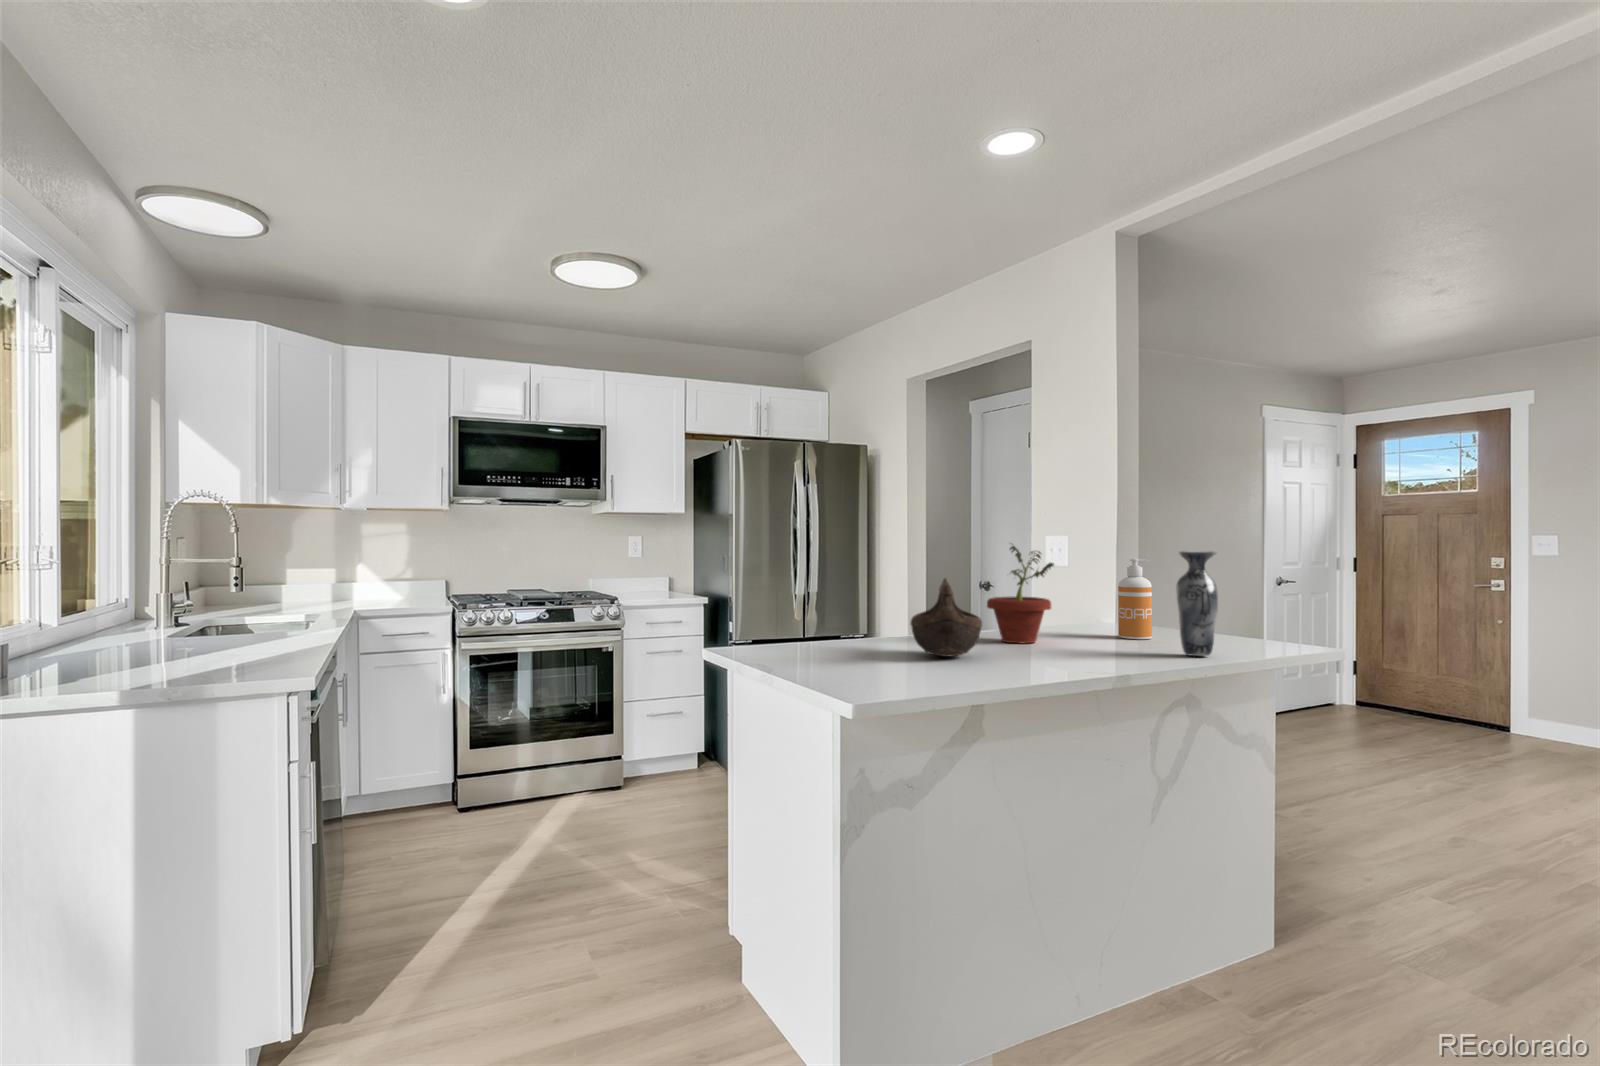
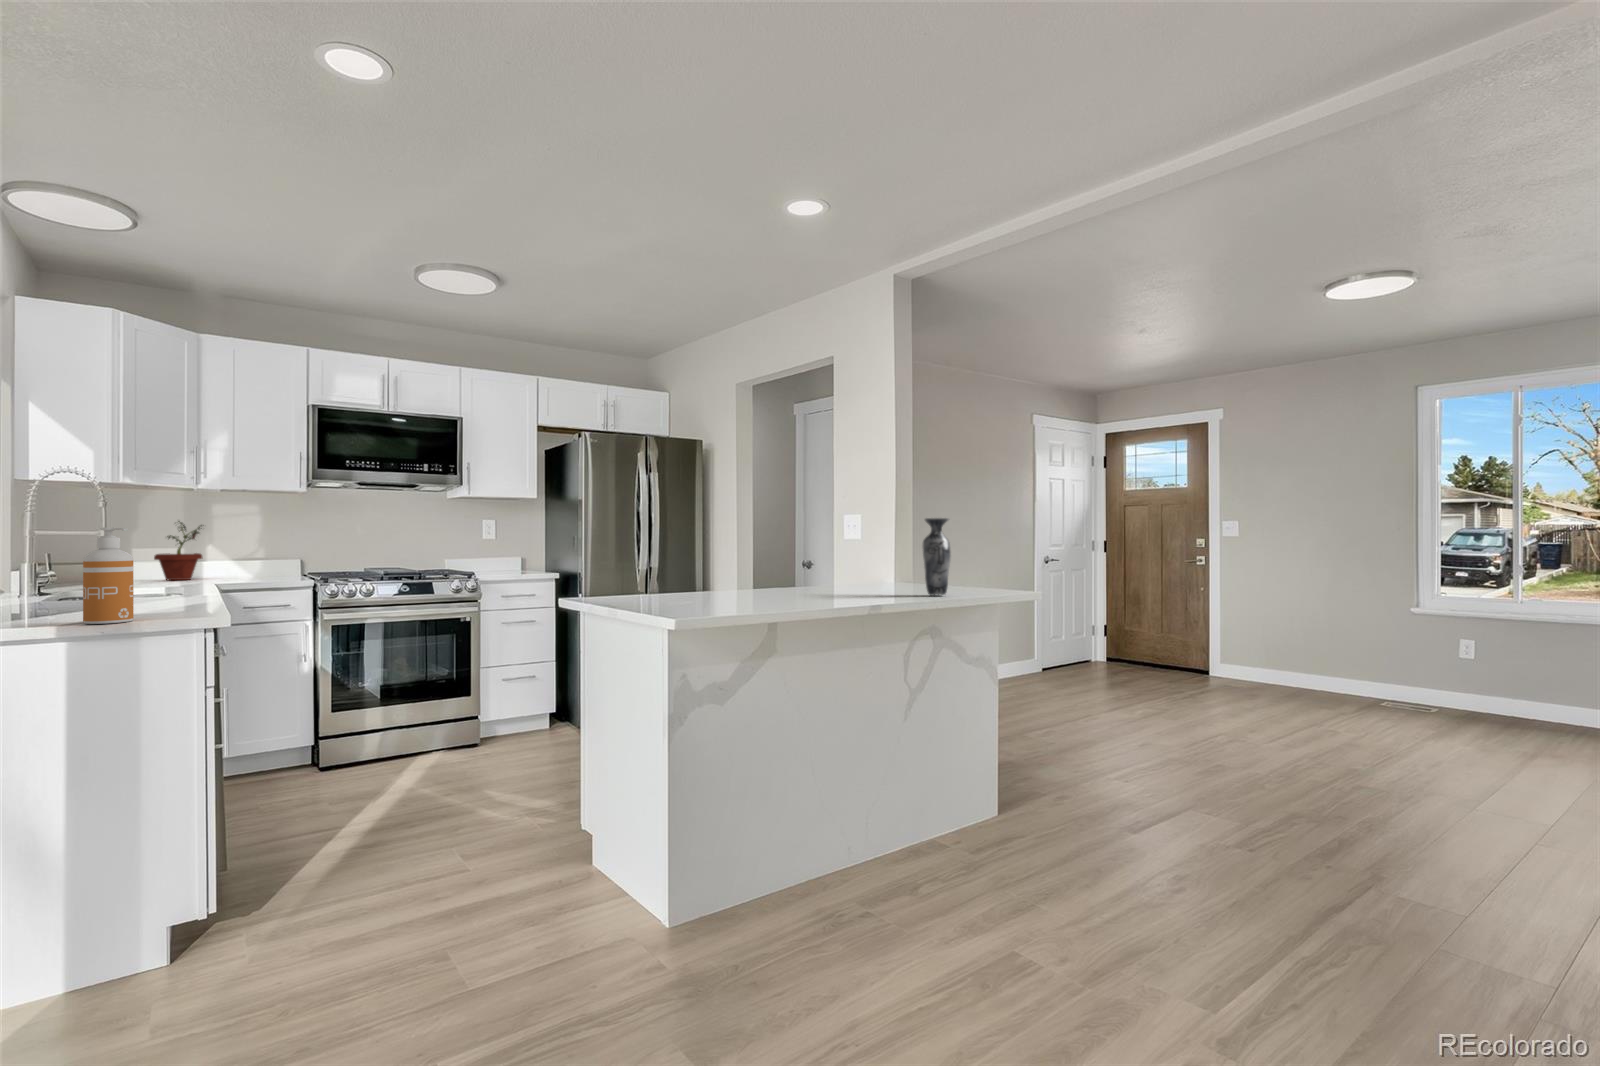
potted plant: present [987,546,1054,644] -> present [154,521,203,580]
soap dispenser: present [1118,559,1152,639] -> present [83,528,133,624]
decorative bowl: present [911,579,982,657] -> none [725,540,779,598]

